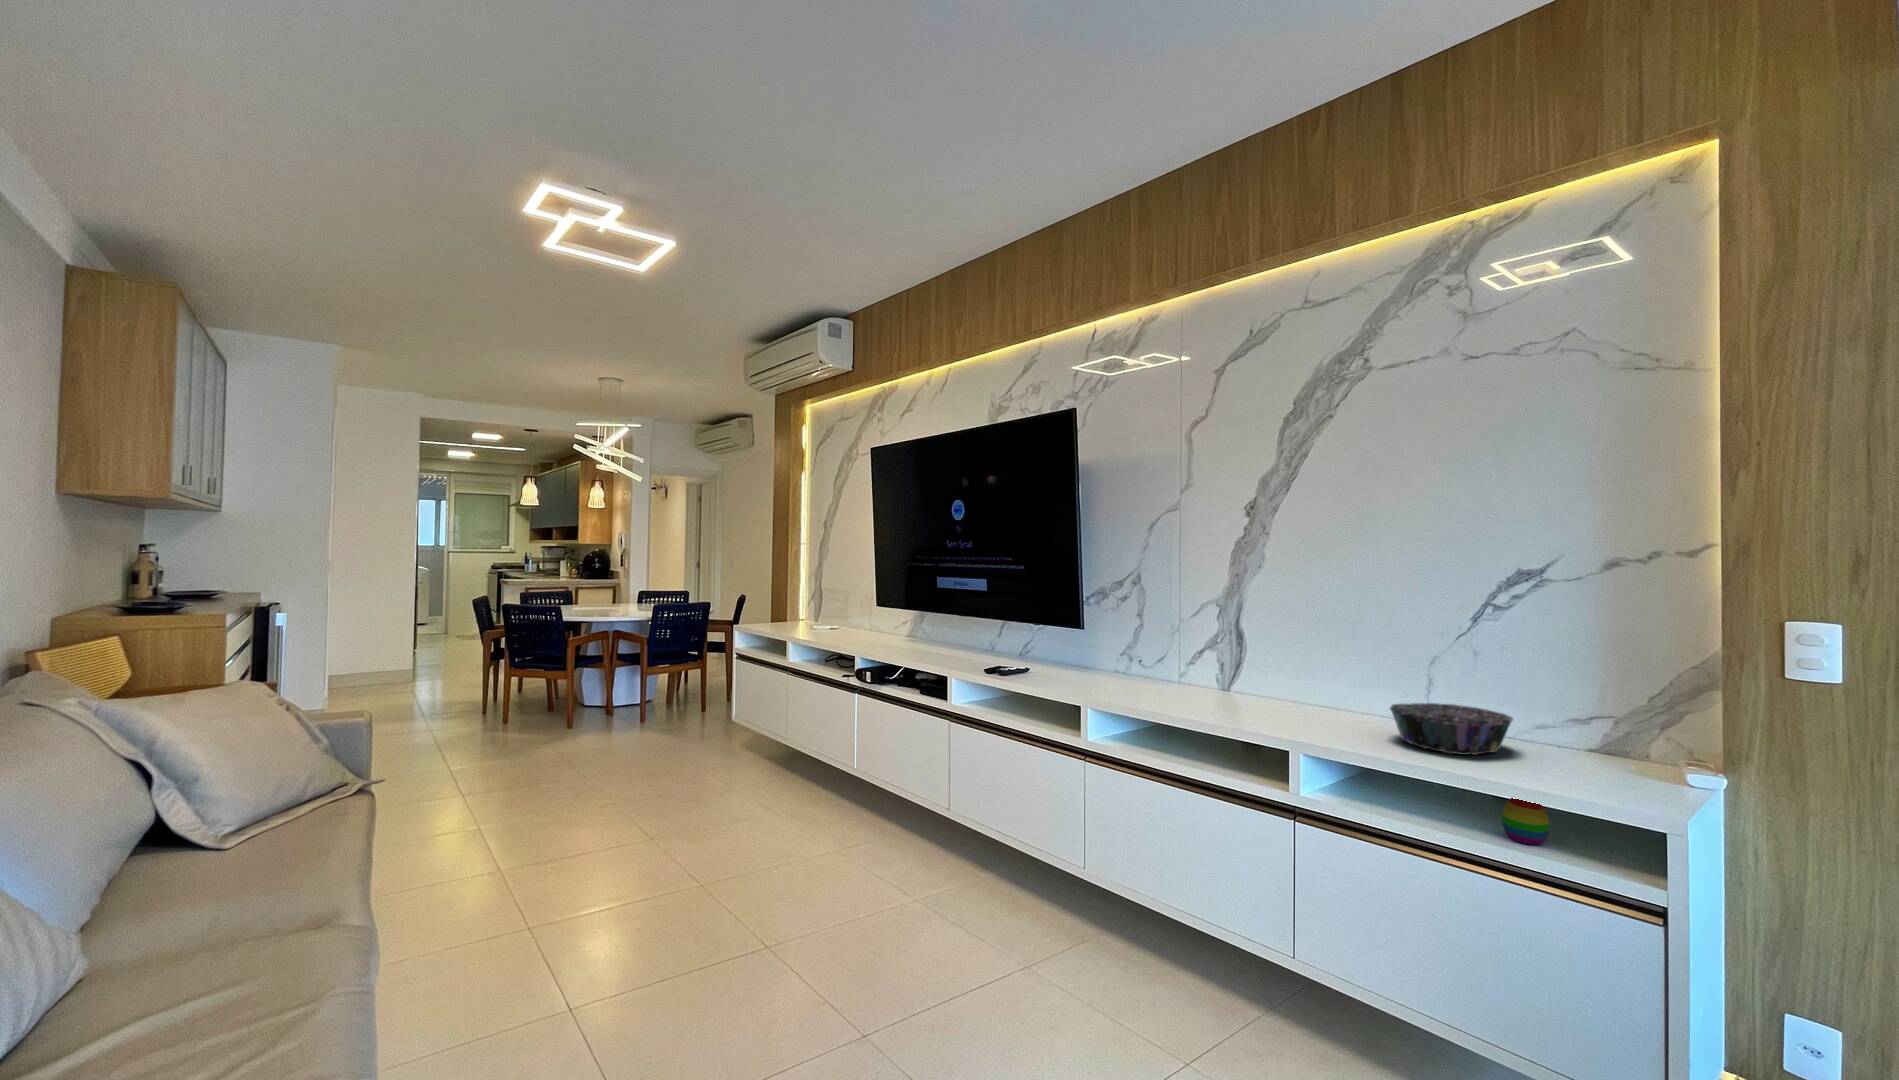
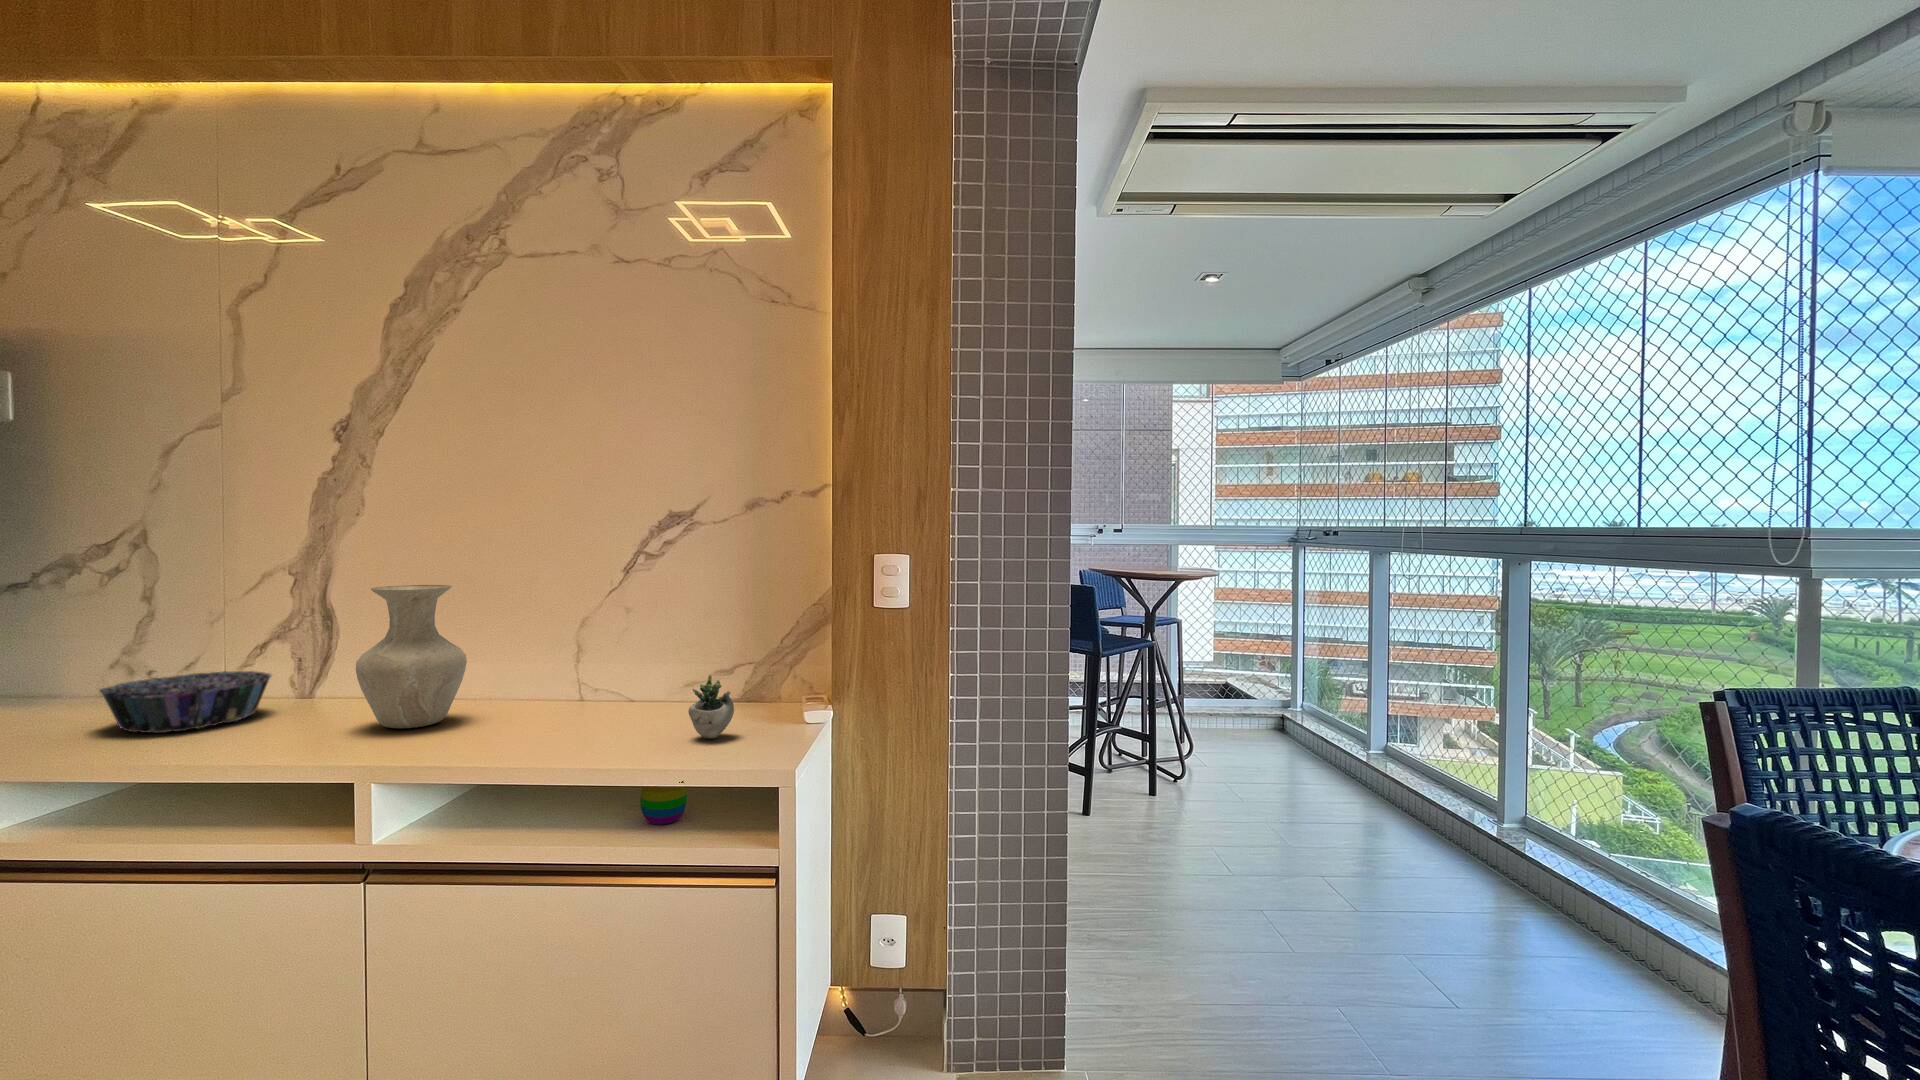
vase: none [1269,620,1343,723] -> present [356,585,467,728]
decorative bowl: present [1390,703,1513,755] -> present [100,671,272,733]
succulent plant: none [1550,721,1651,780] -> present [688,670,774,739]

